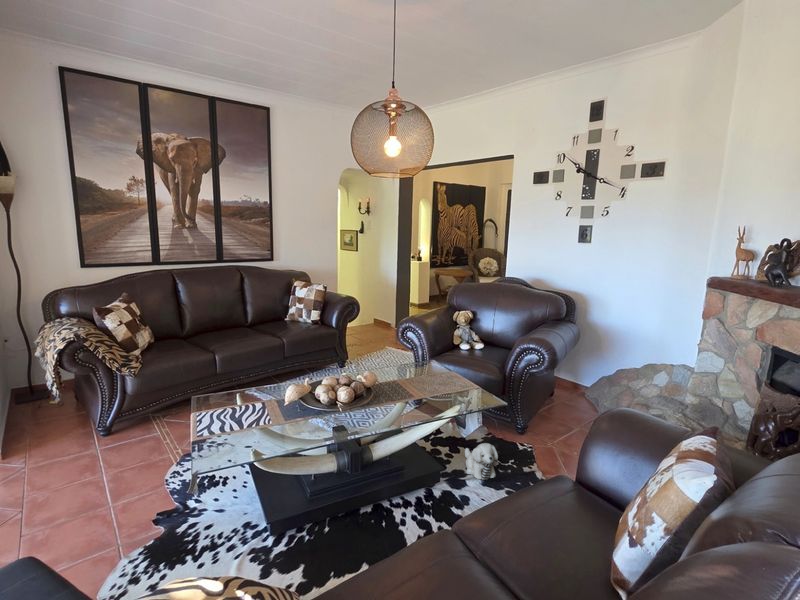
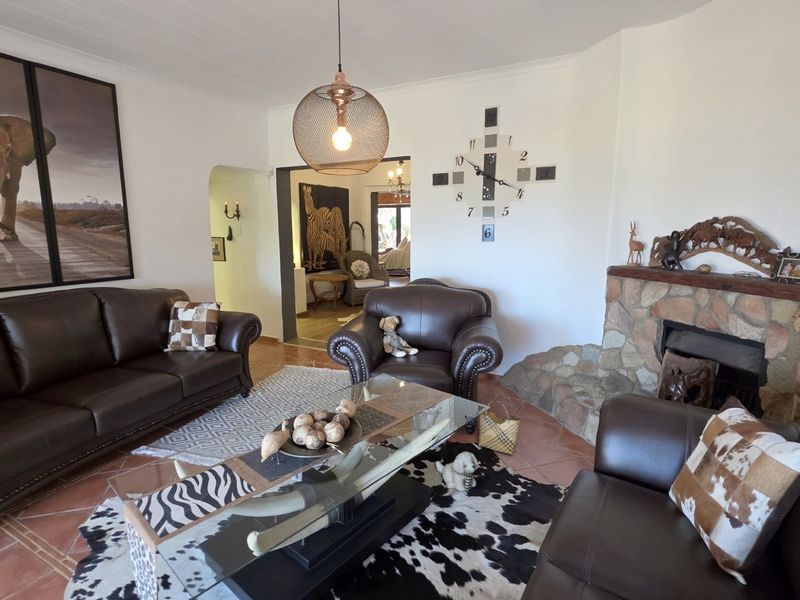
woven basket: none [520,397,563,460] -> present [479,394,520,455]

